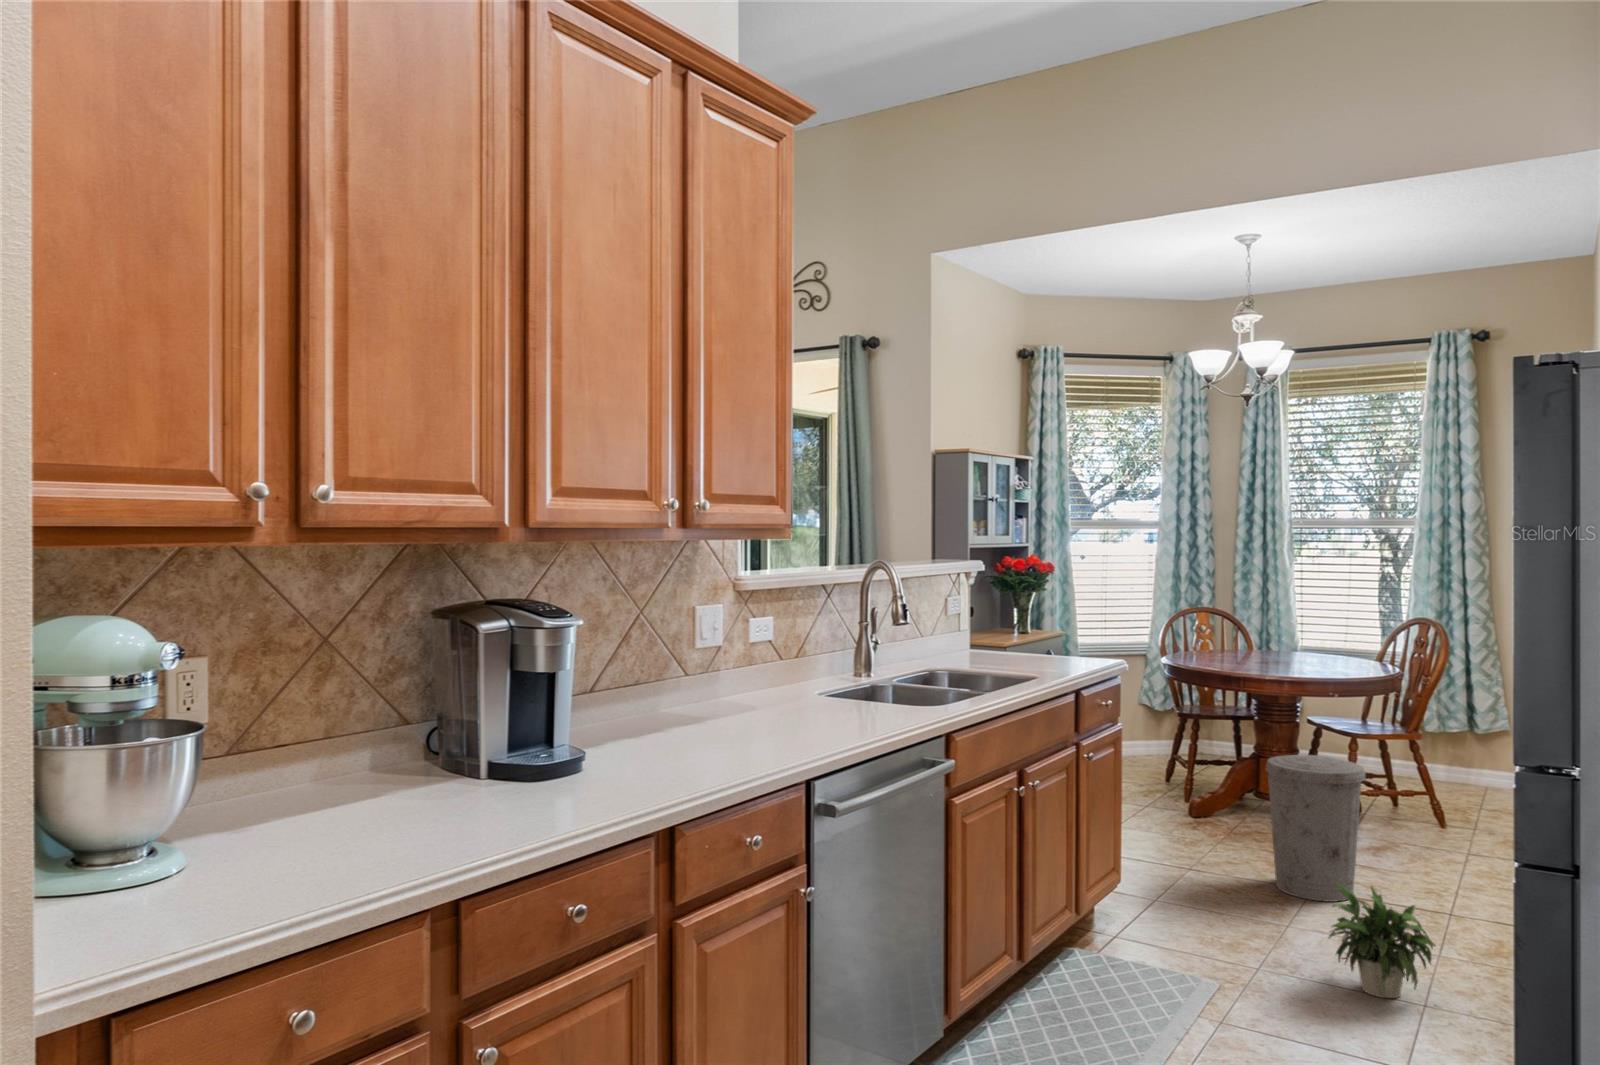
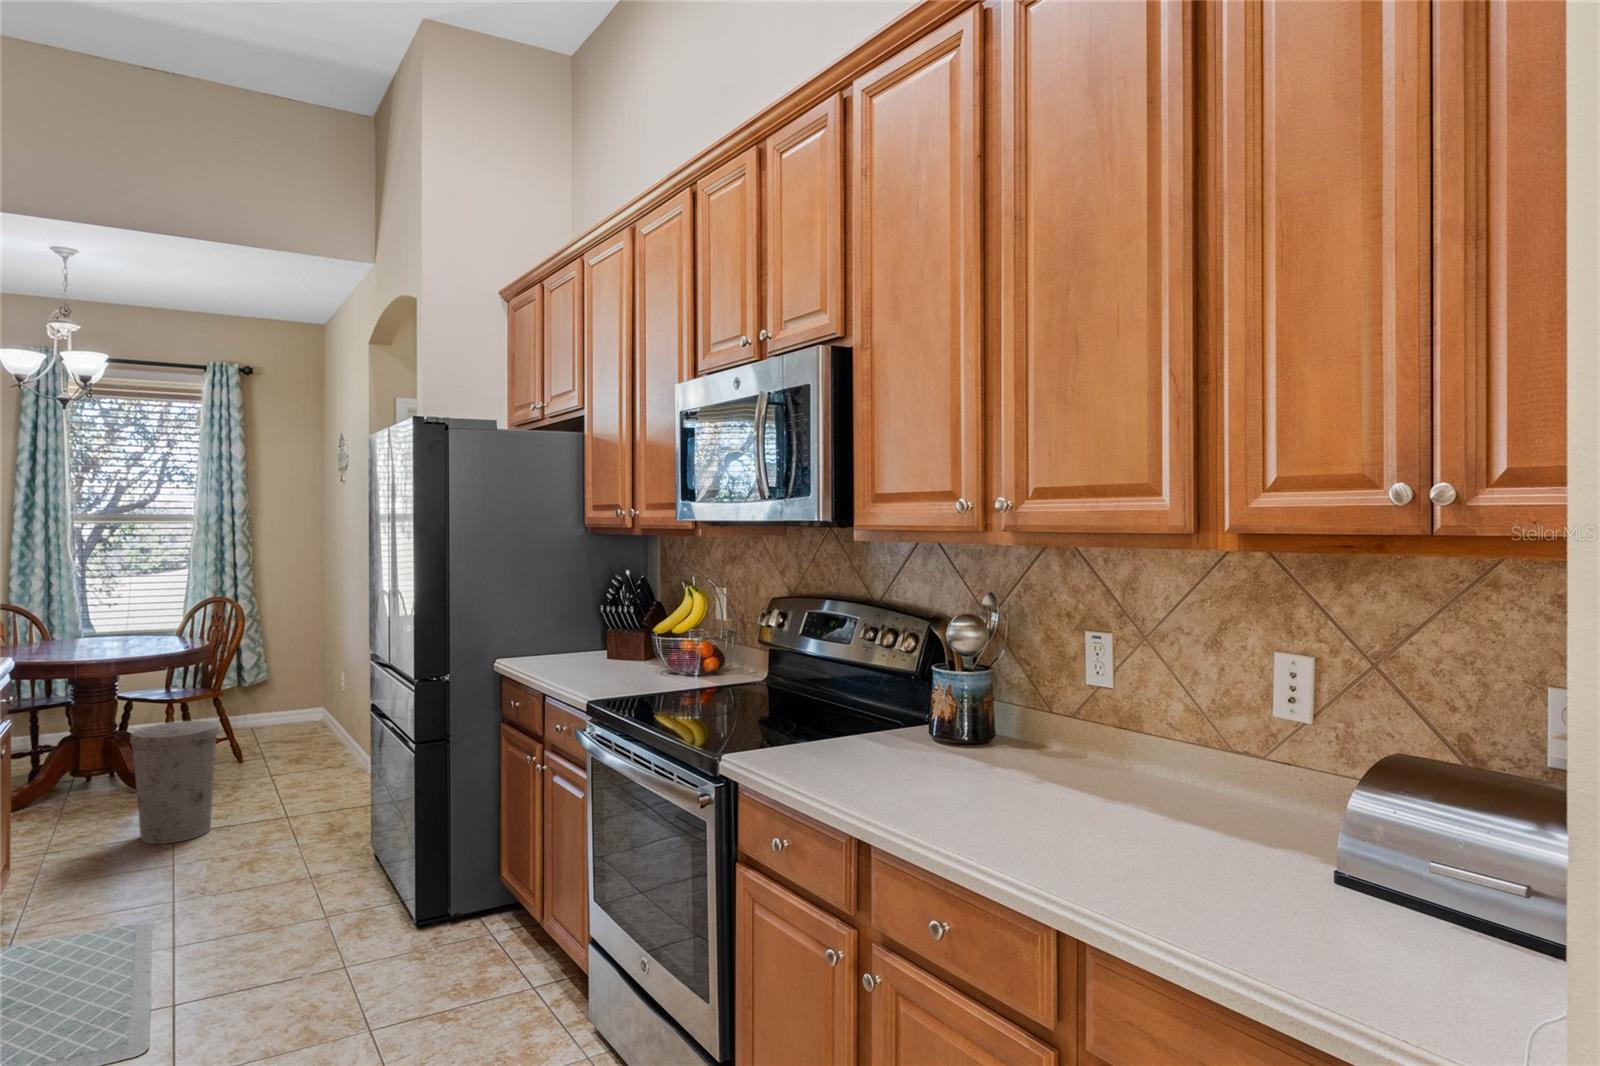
potted plant: present [1329,883,1435,998] -> none [236,805,320,884]

